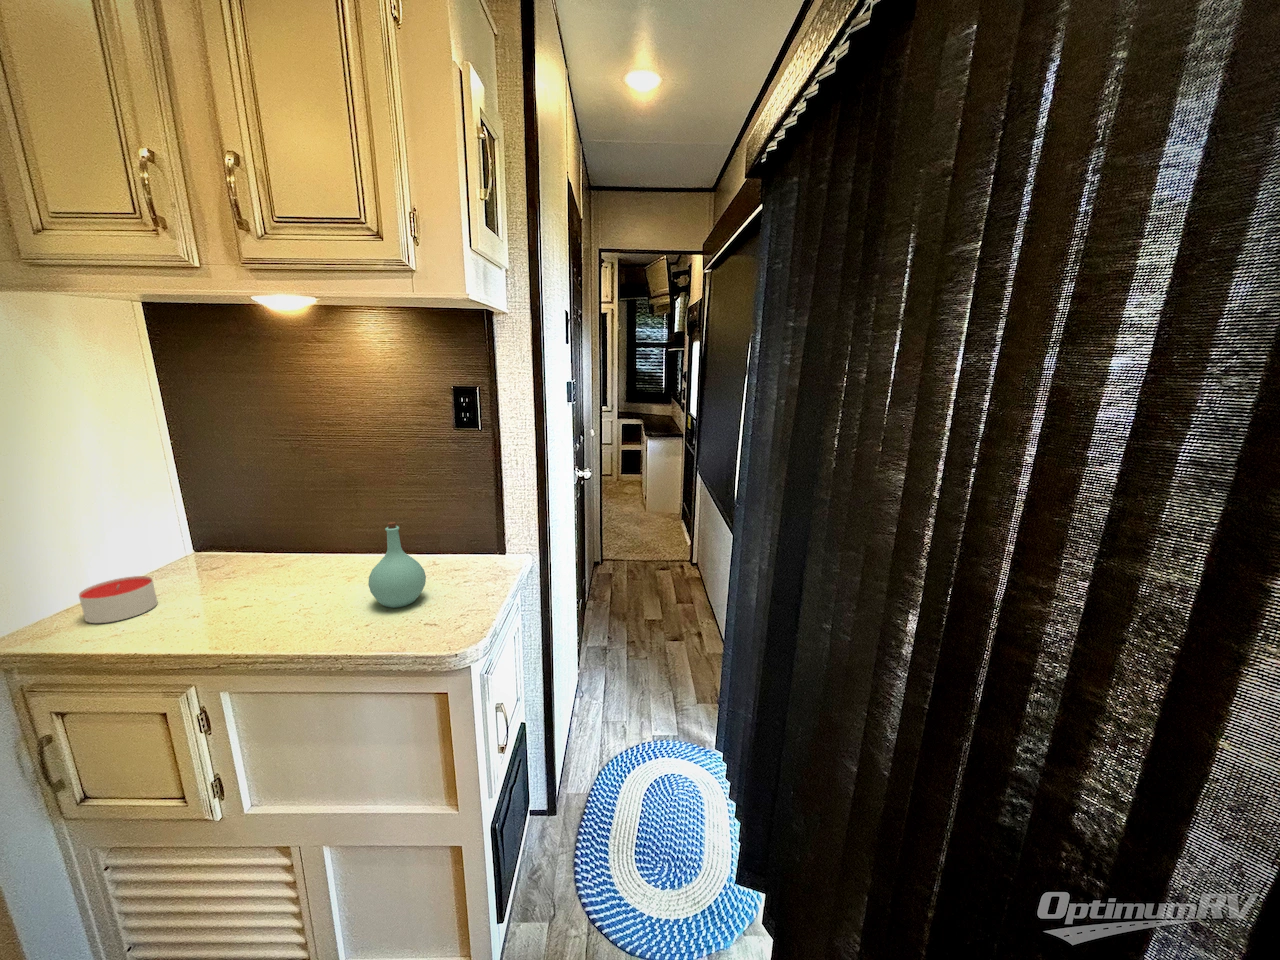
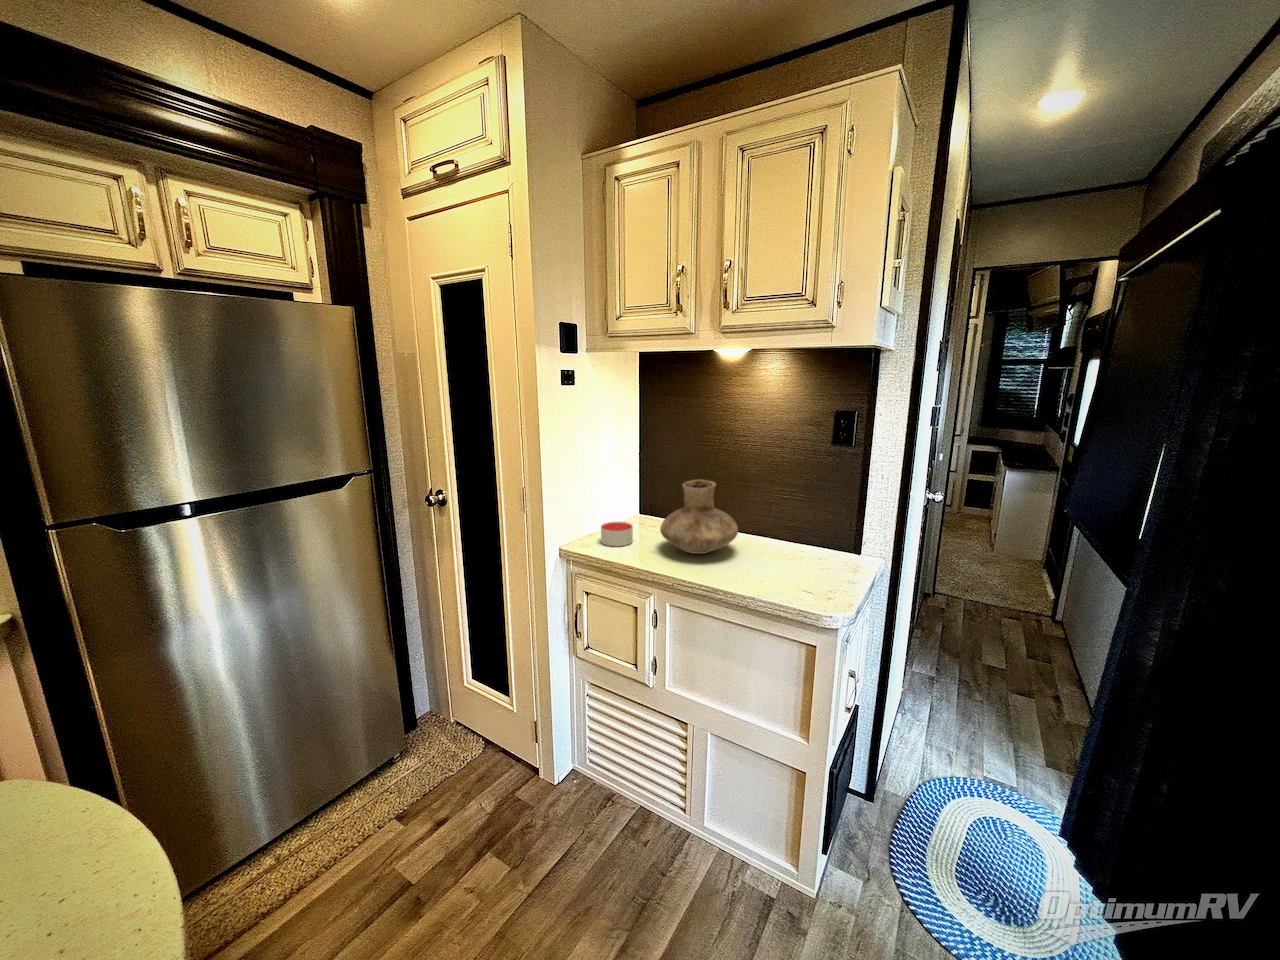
vase: none [201,492,339,603] -> present [660,480,738,554]
bottle: present [368,522,426,608] -> none [762,511,802,576]

